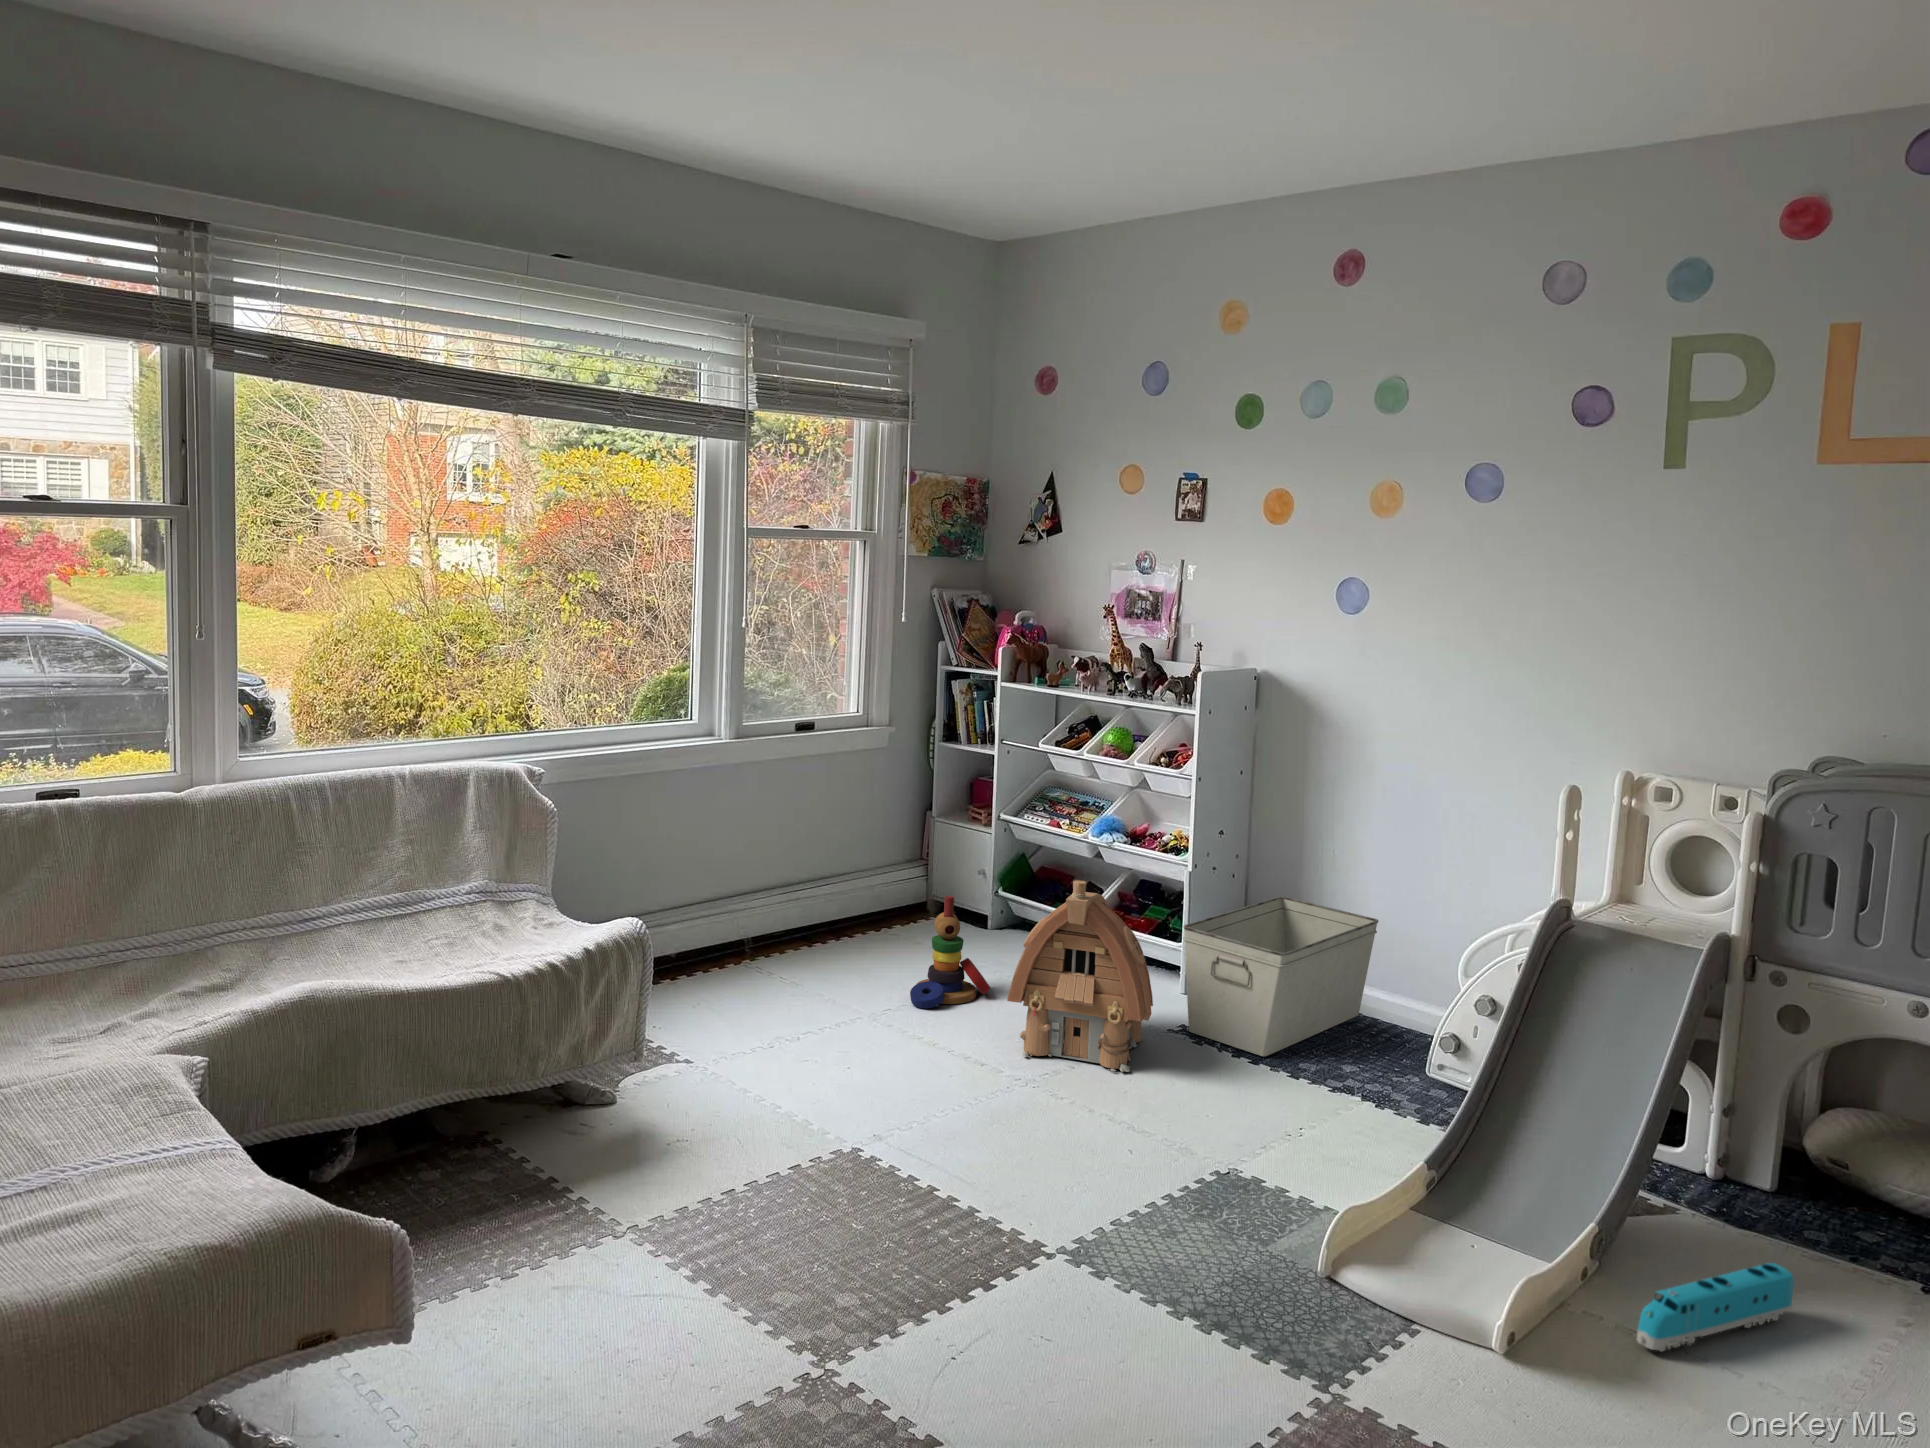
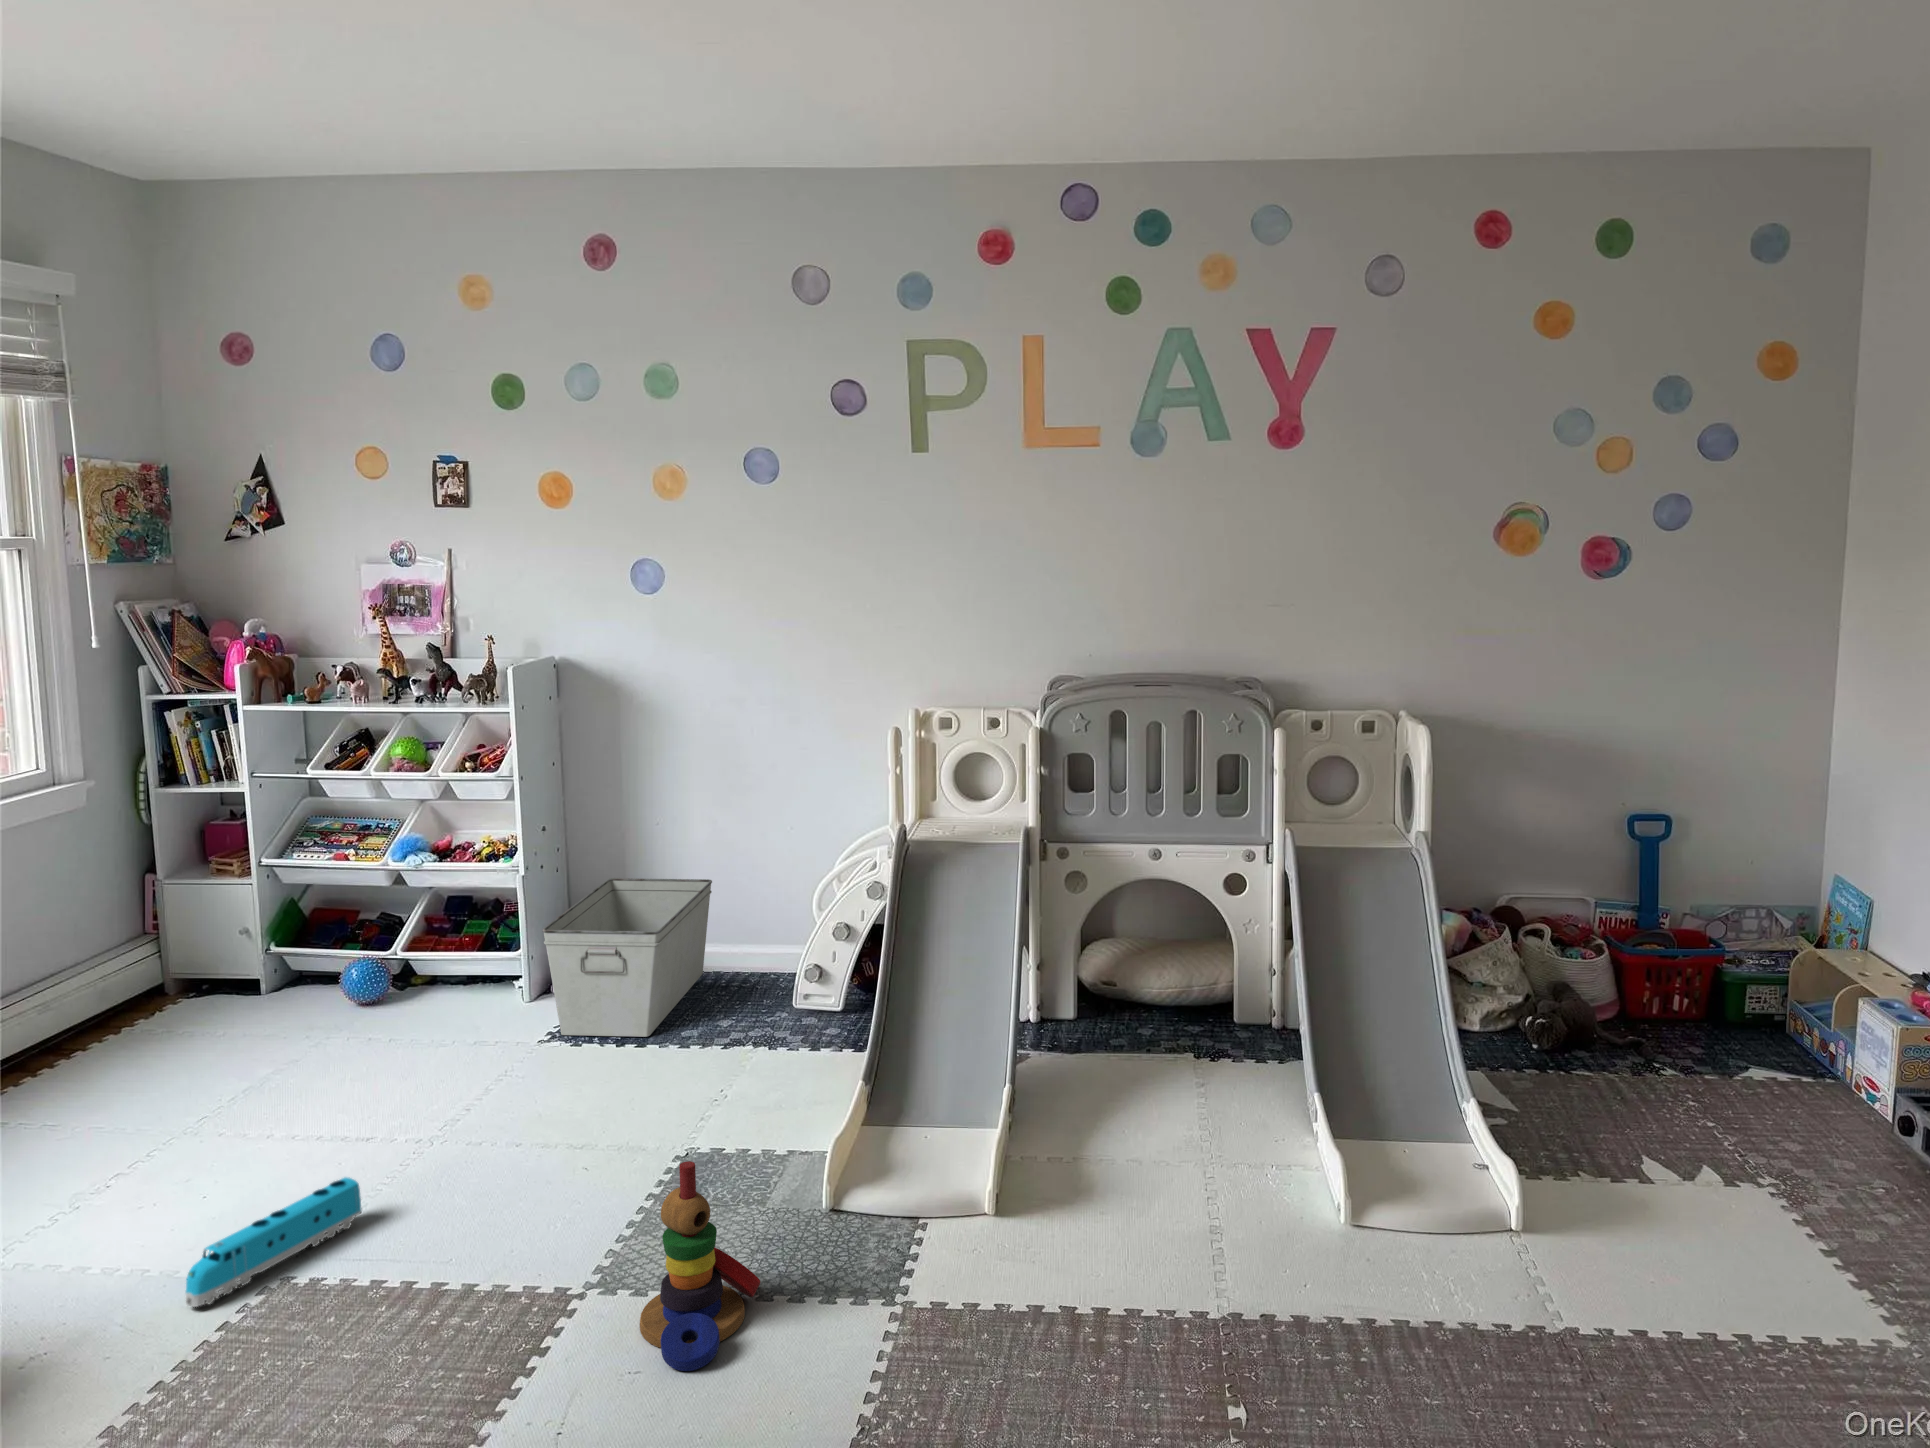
toy house: present [1007,880,1153,1072] -> none [378,907,543,1114]
stacking toy: present [910,896,990,1008] -> present [640,1161,760,1371]
toy train: present [1637,1263,1794,1351] -> present [186,1177,362,1307]

